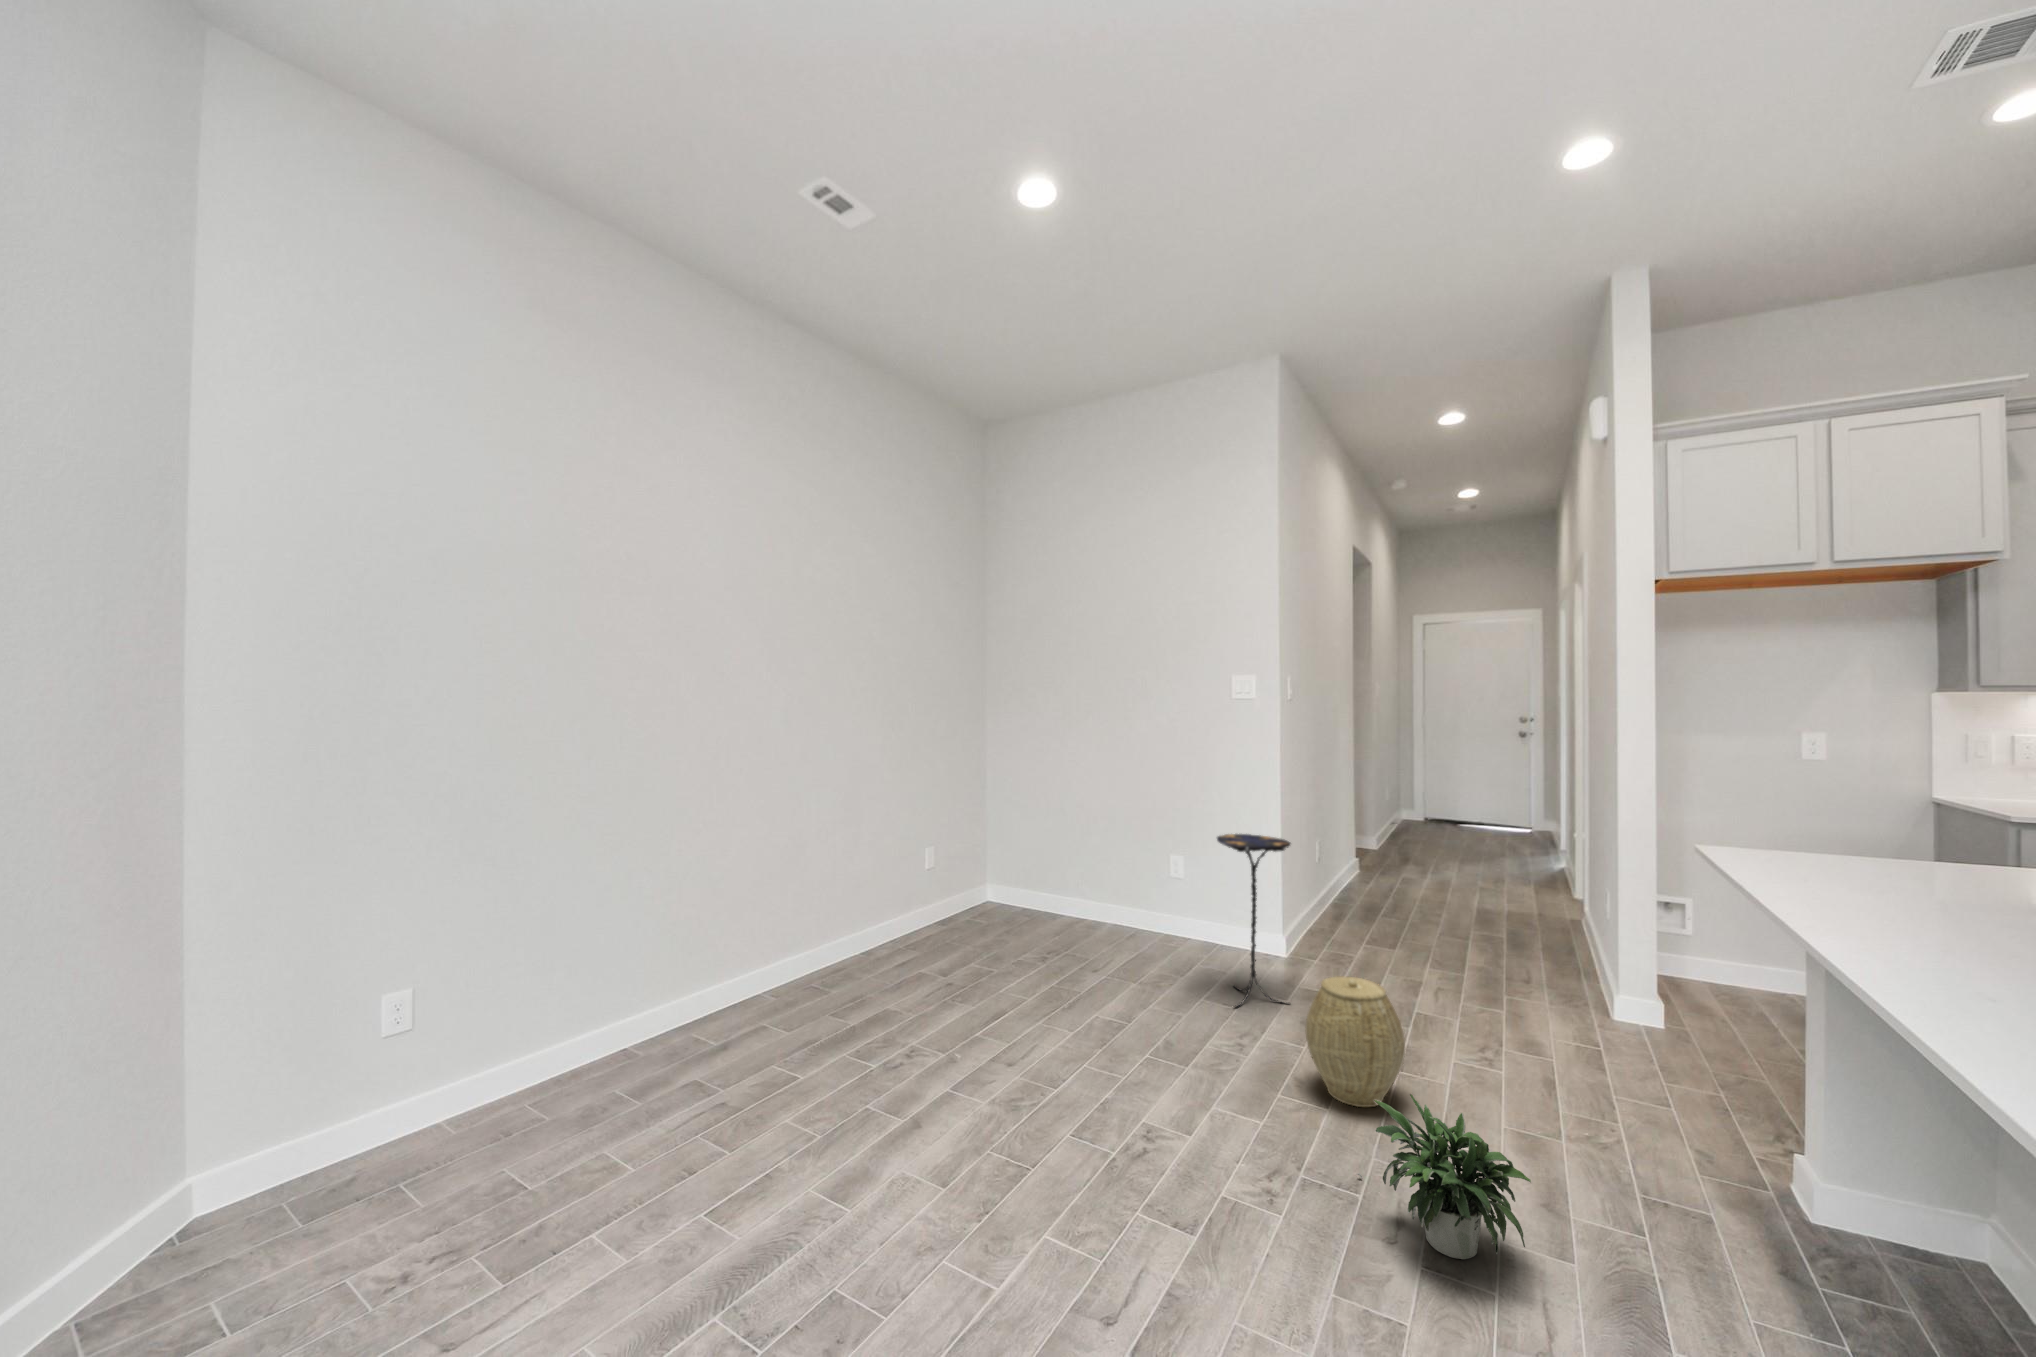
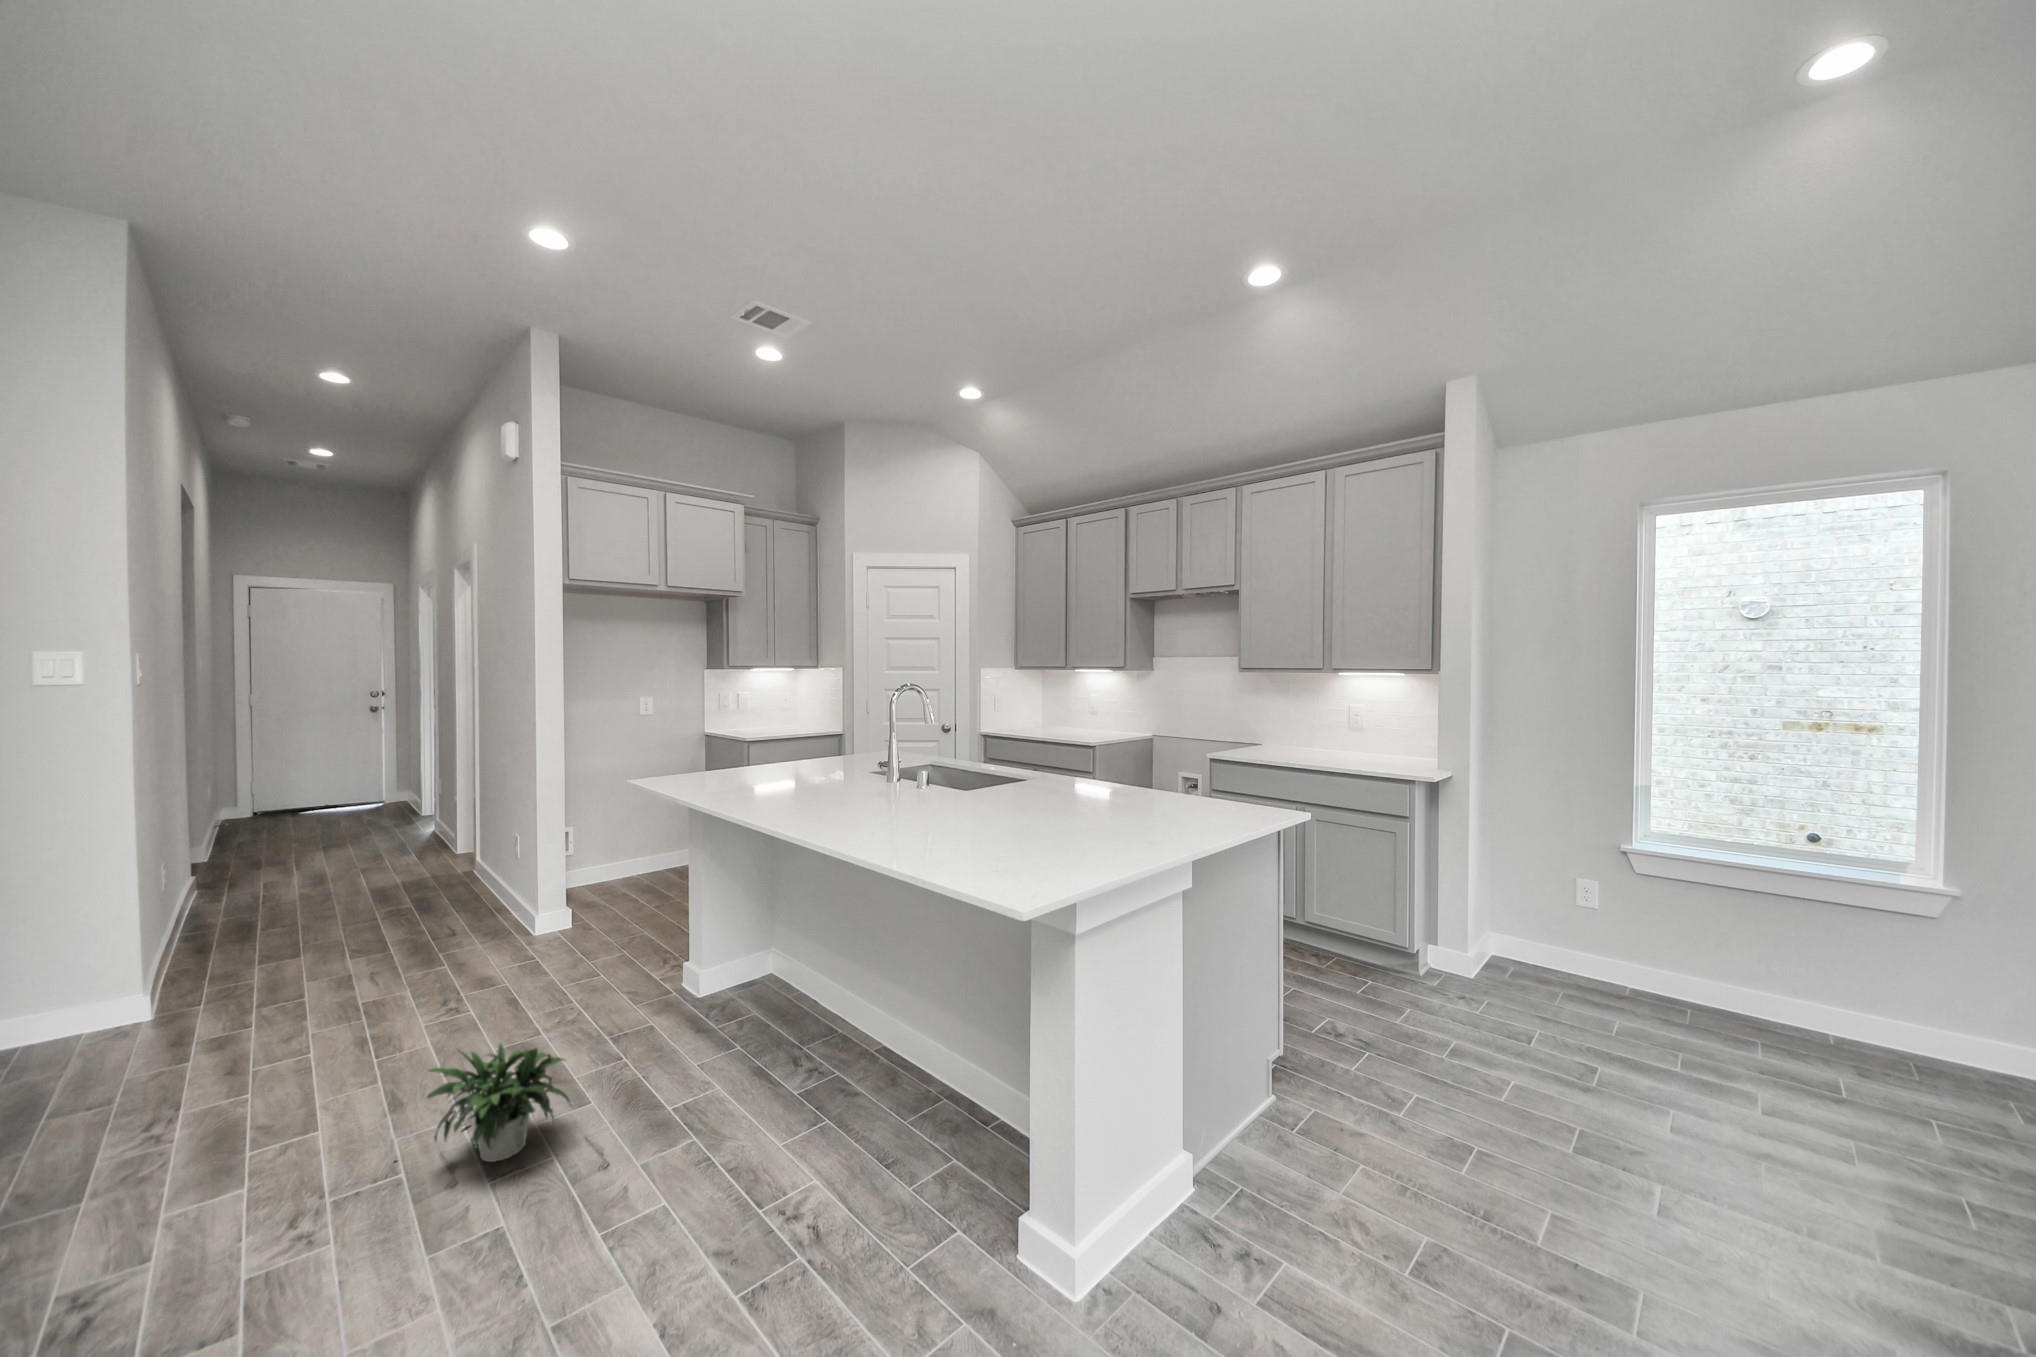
side table: present [1217,834,1290,1006] -> none [45,864,195,1107]
woven basket: present [1306,977,1405,1107] -> none [276,979,404,1118]

